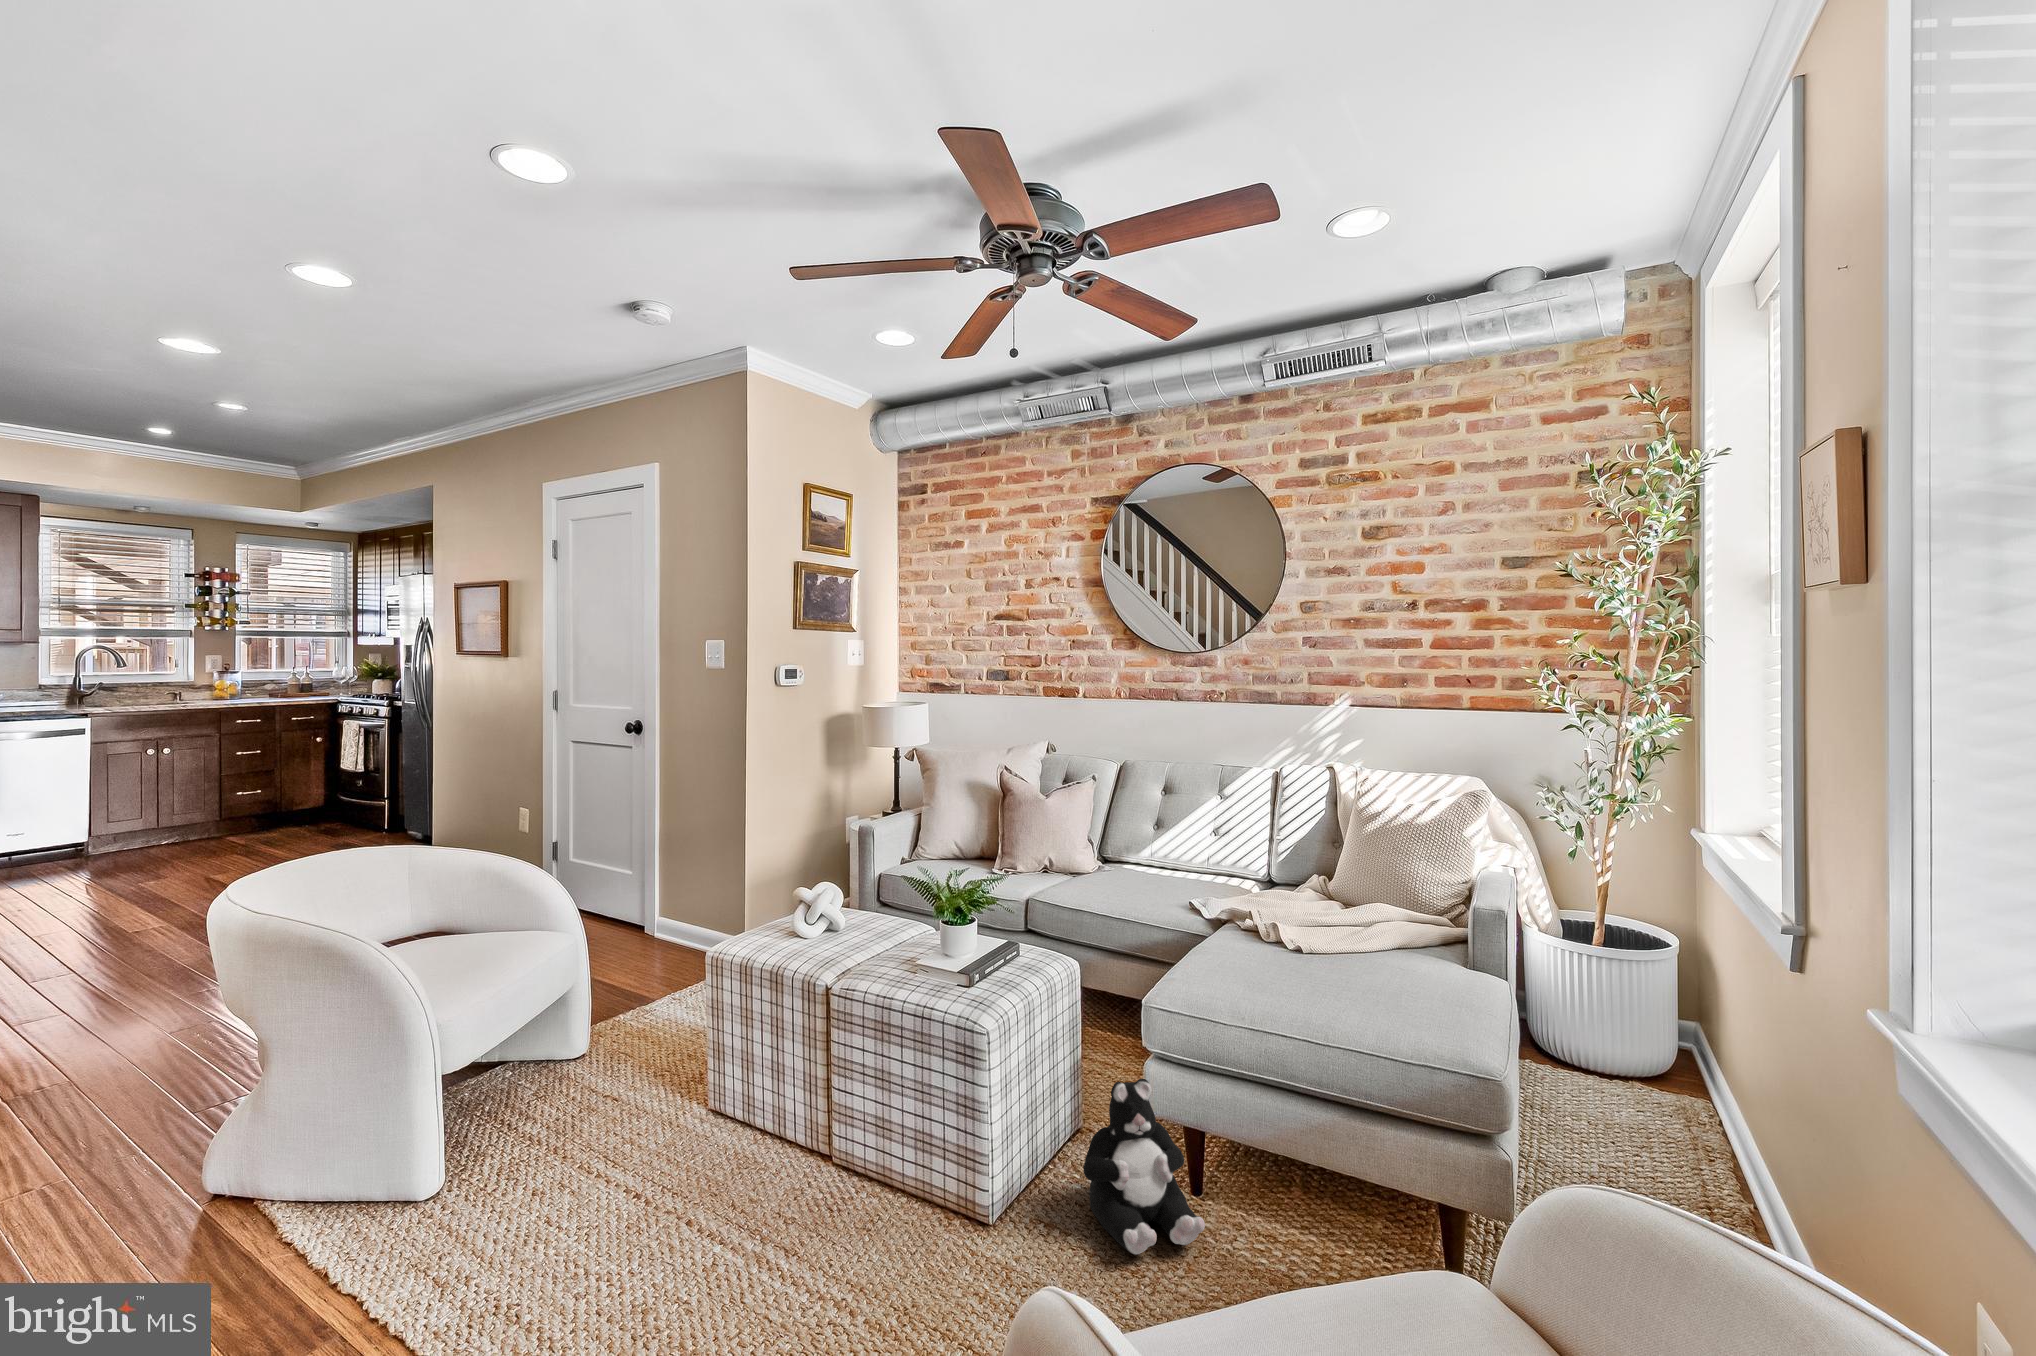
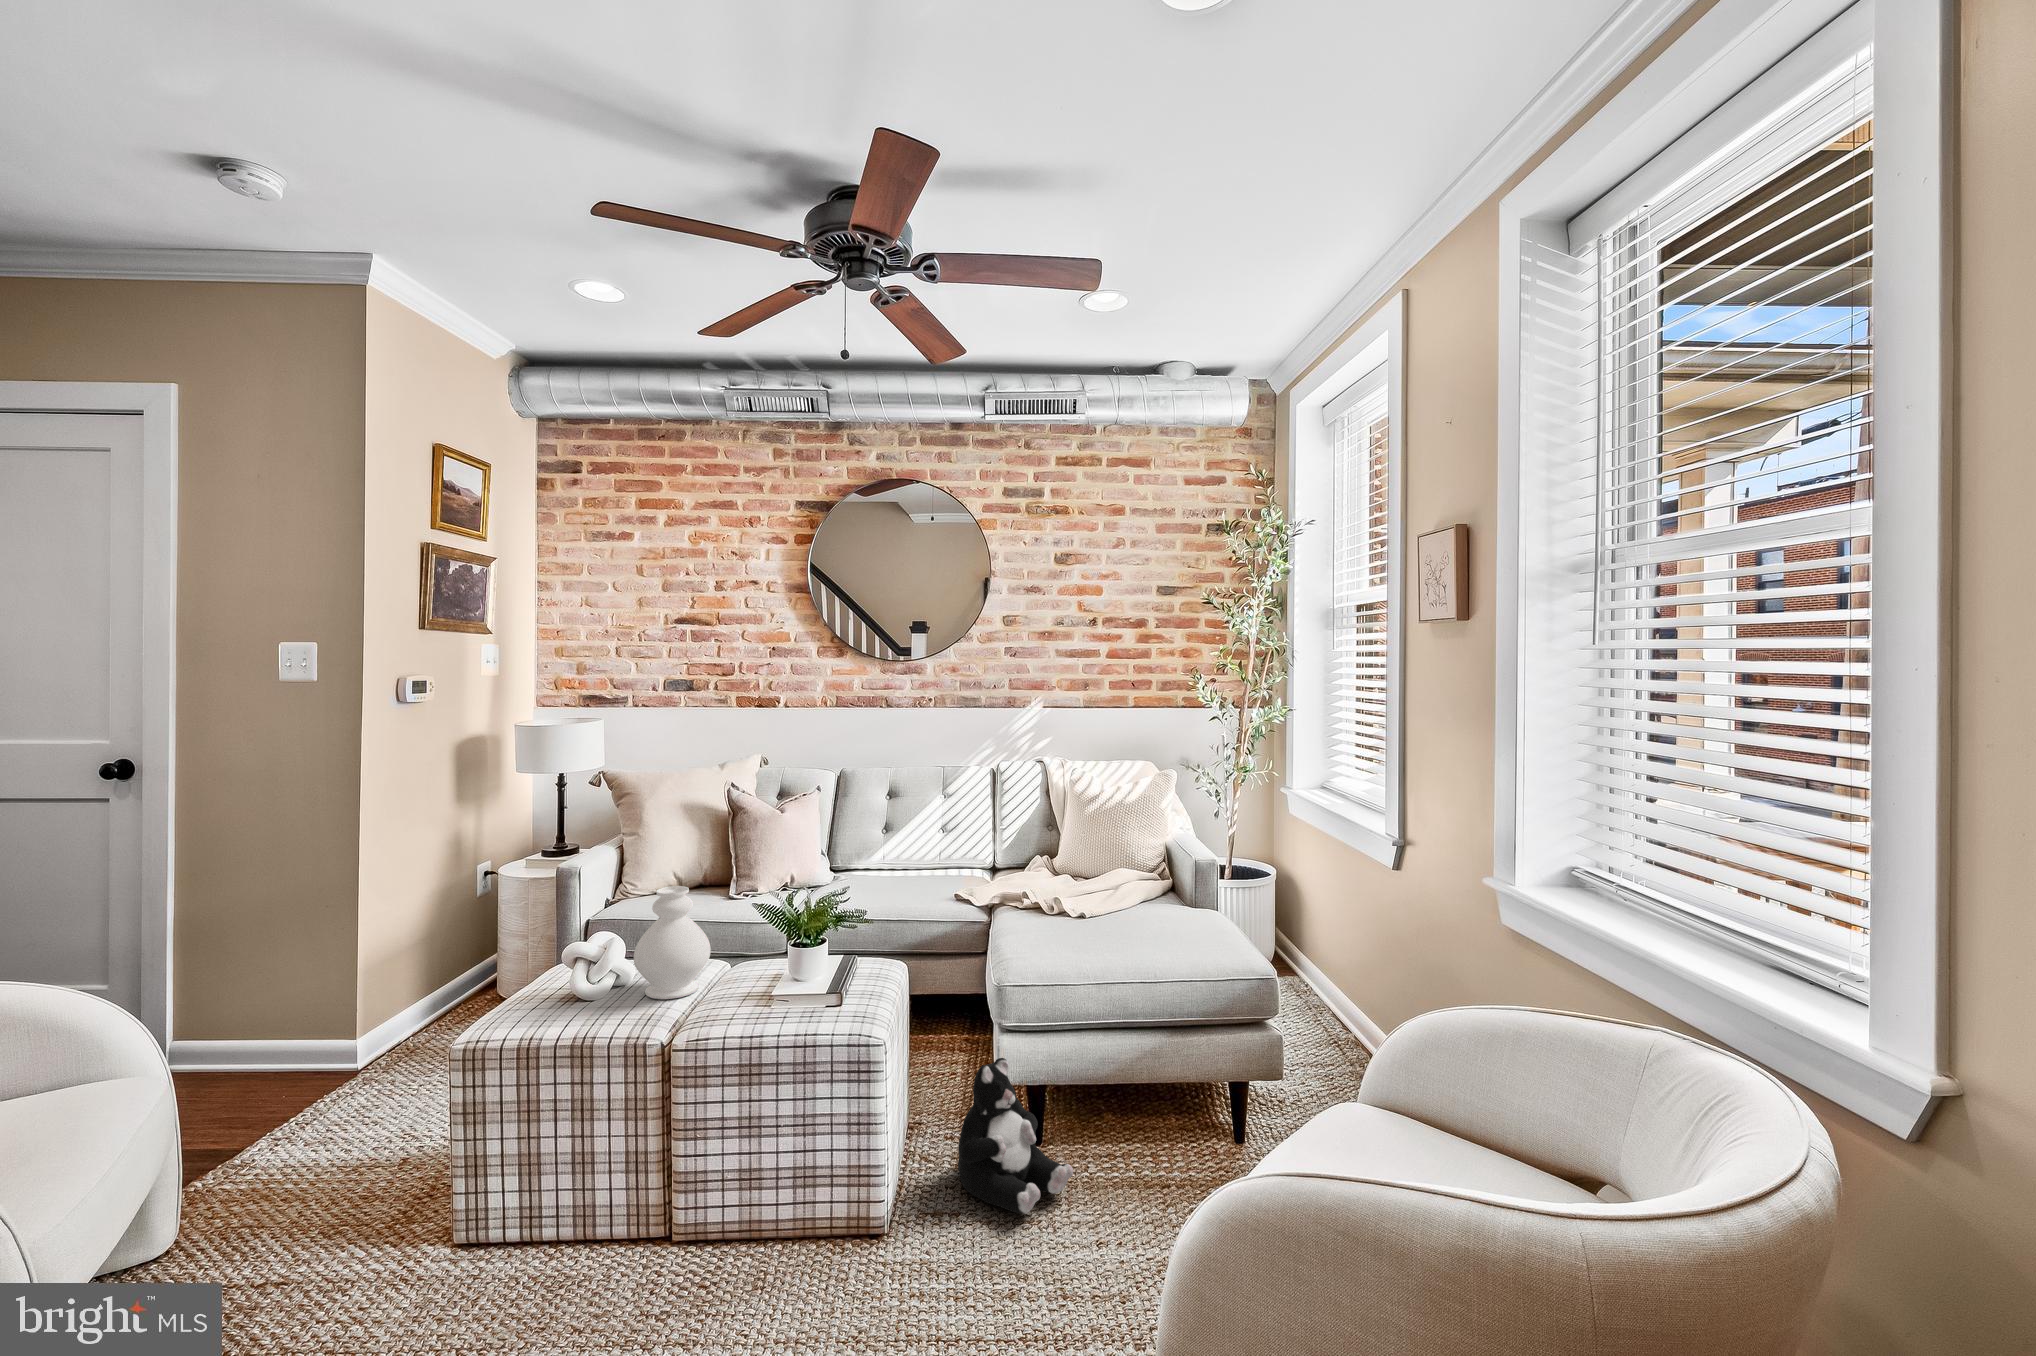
decorative vase: none [827,853,892,953] -> present [634,886,711,999]

